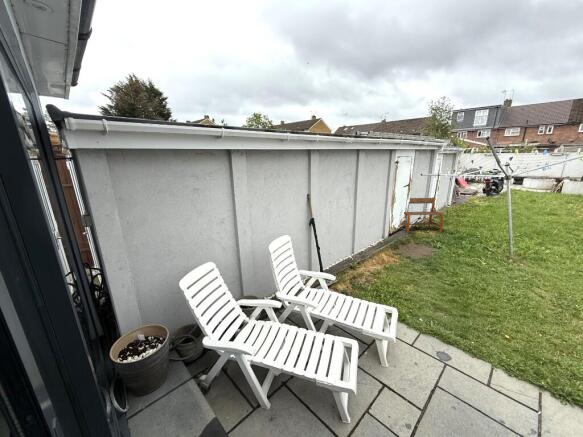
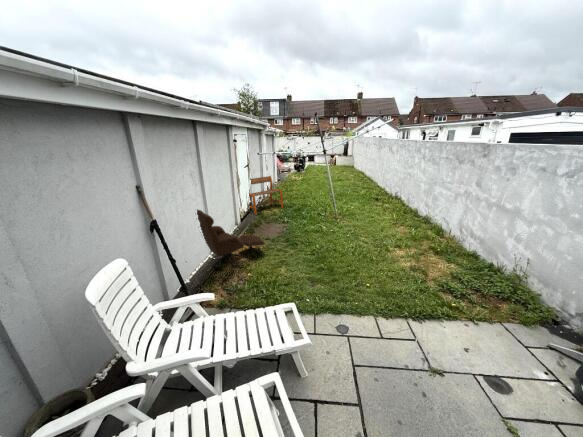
lounge chair: none [346,217,400,270] -> present [195,209,264,267]

